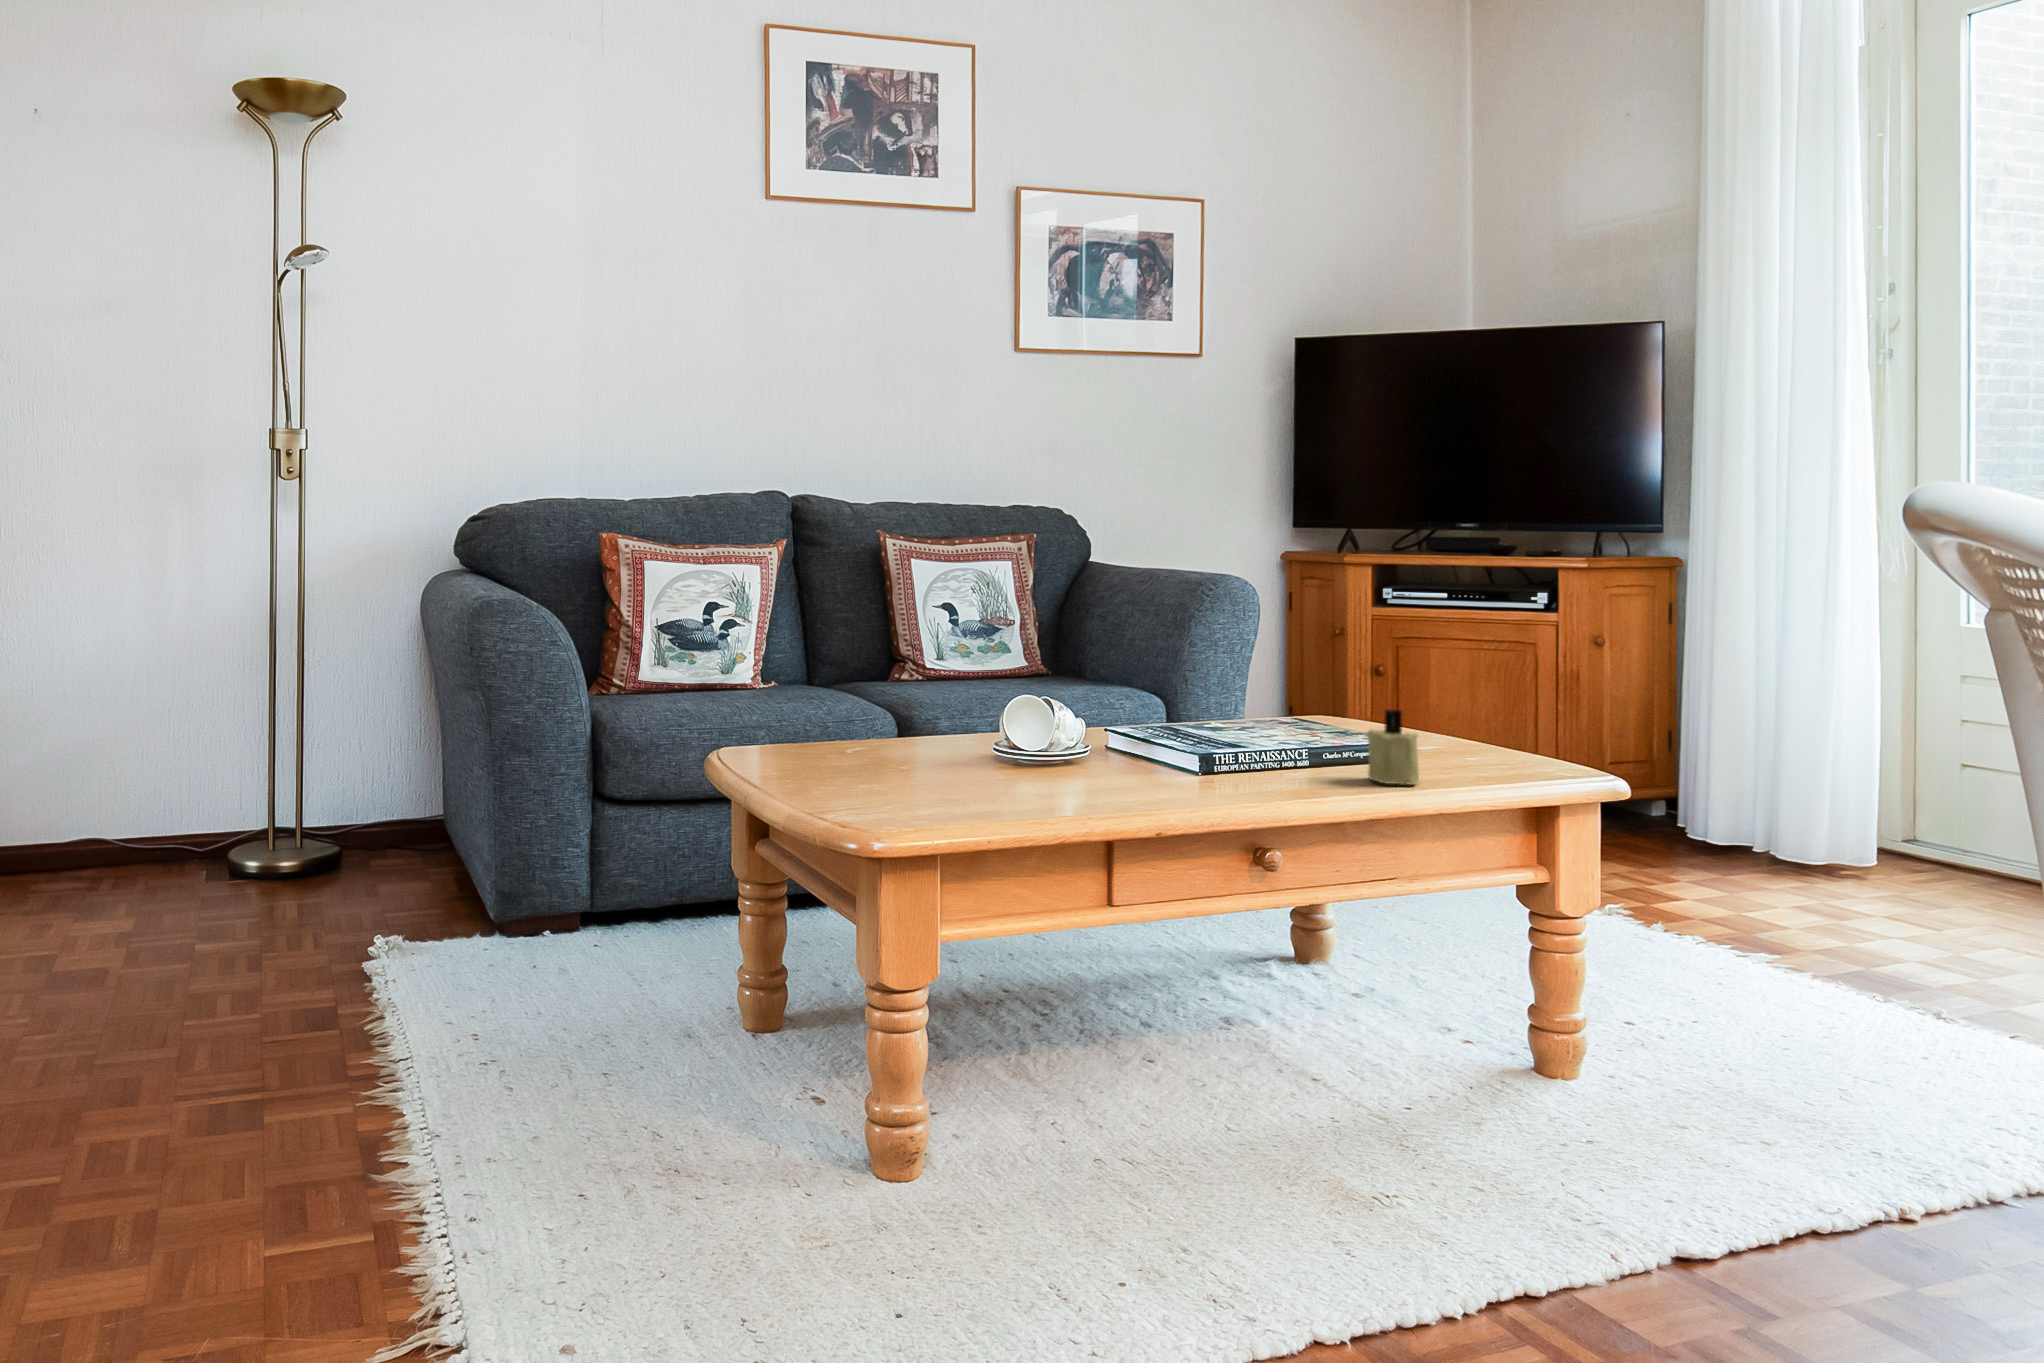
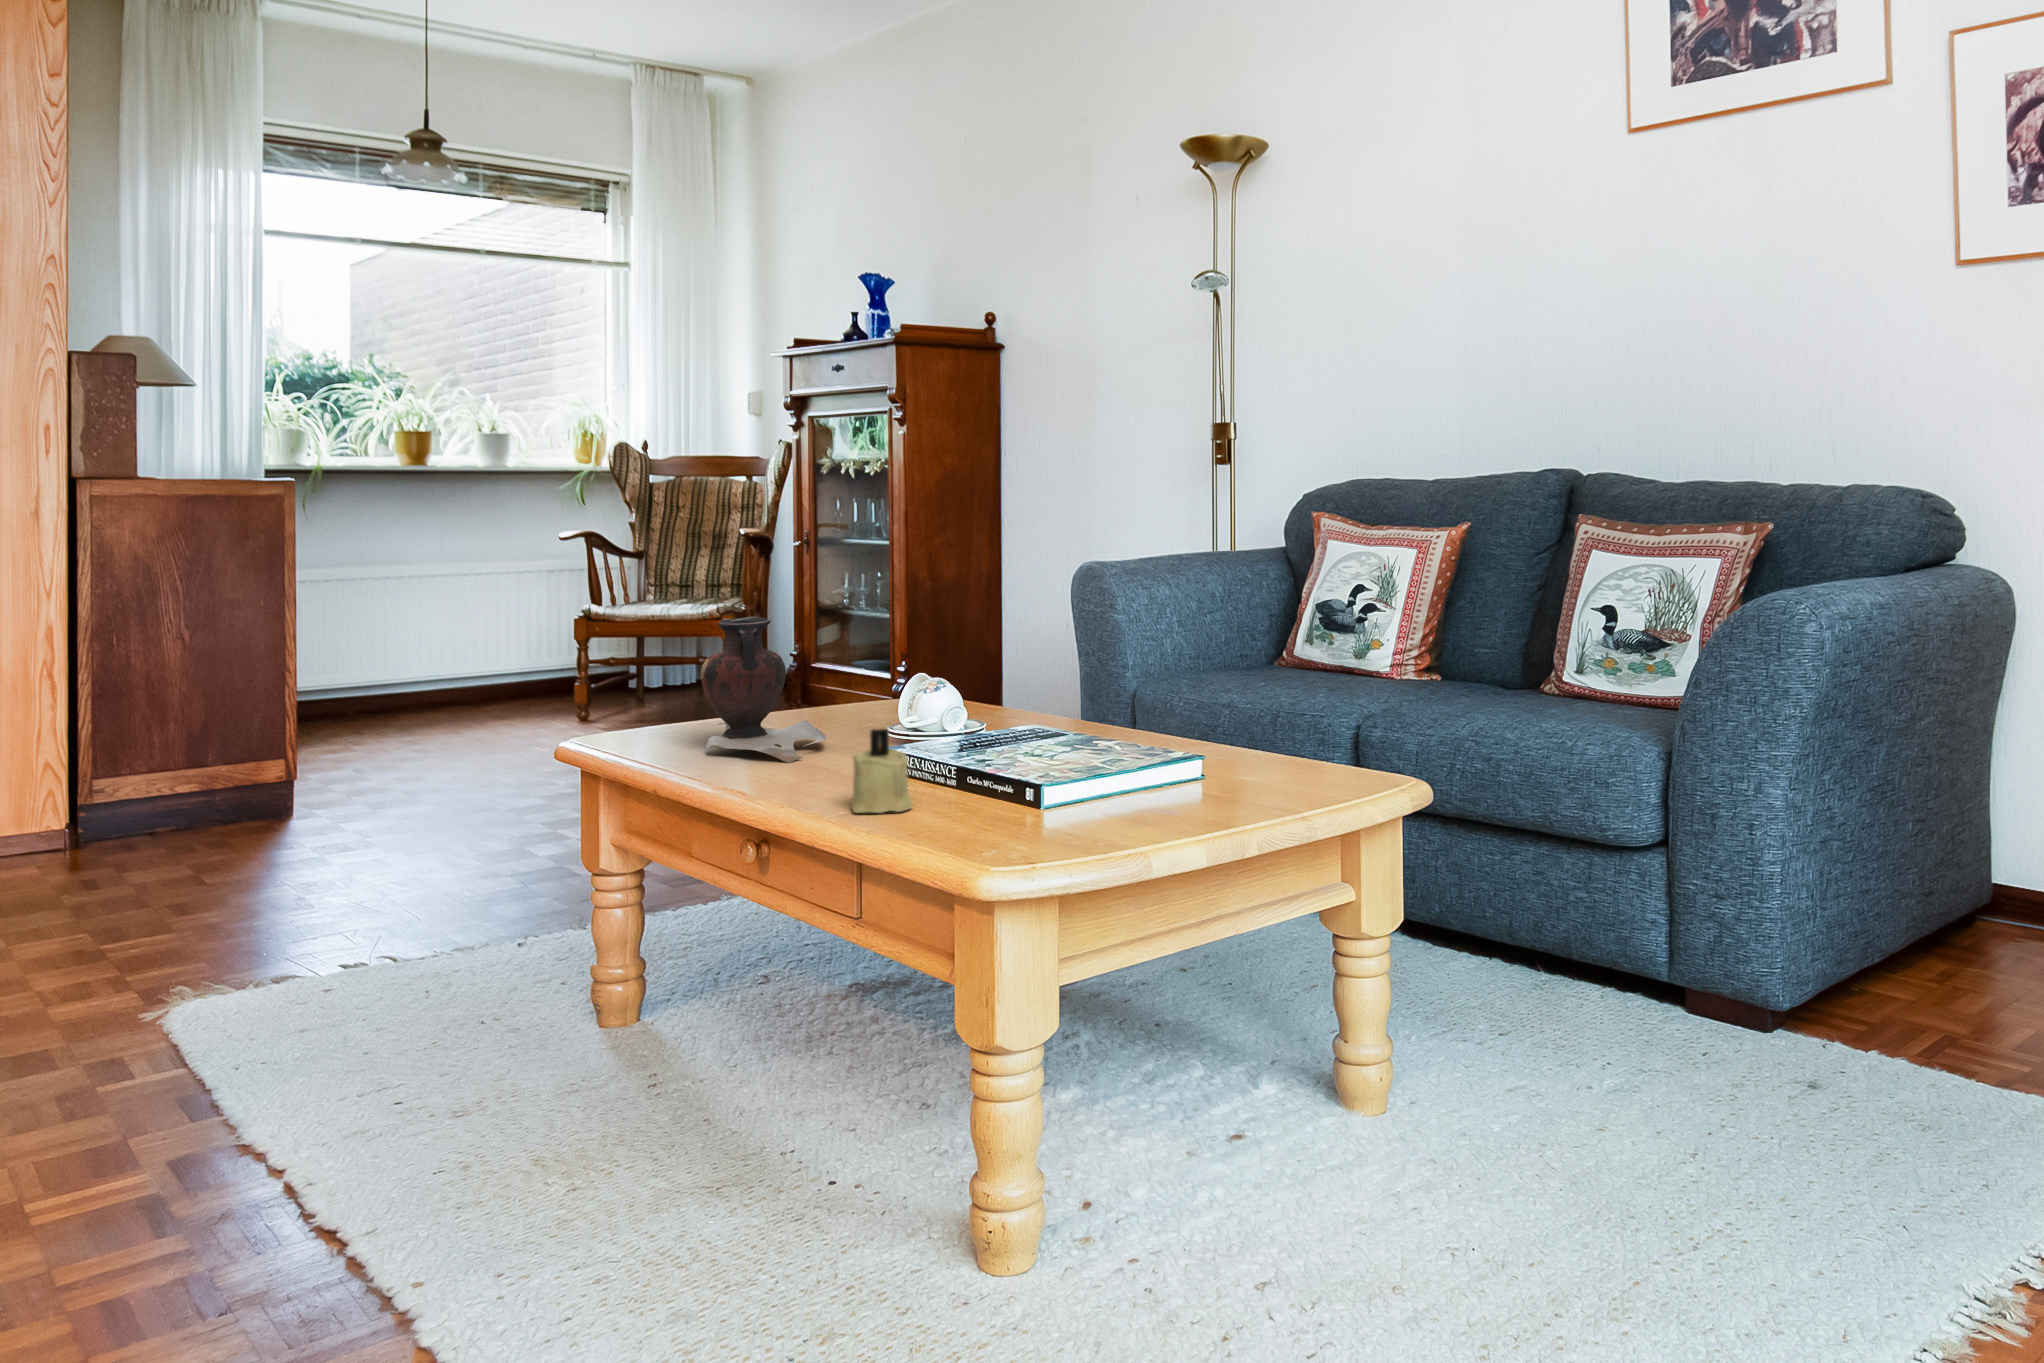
vase: none [935,643,1113,798] -> present [701,617,826,762]

